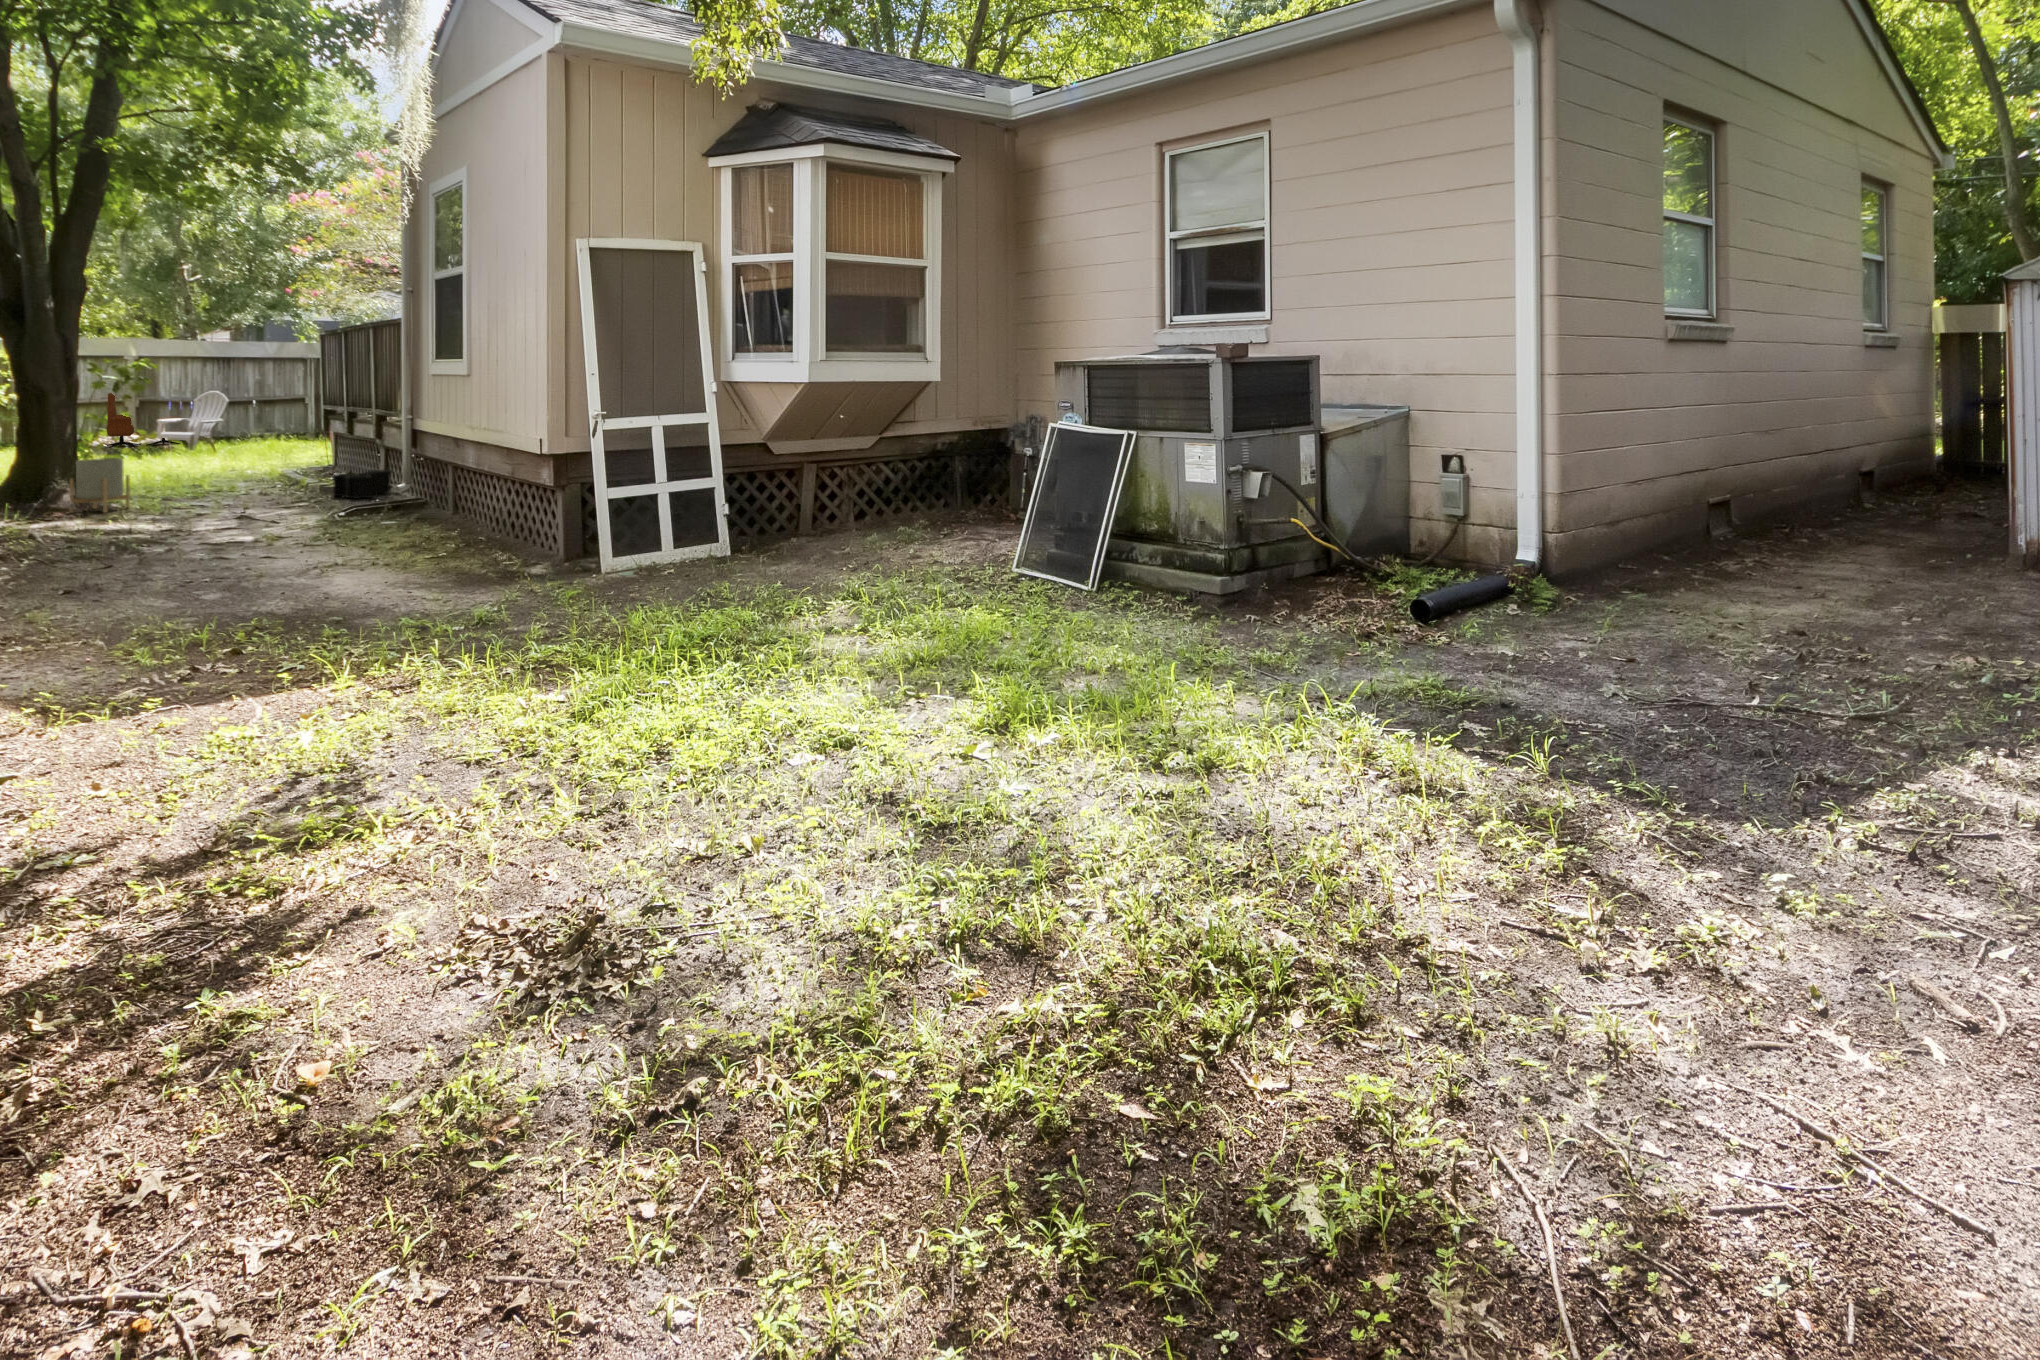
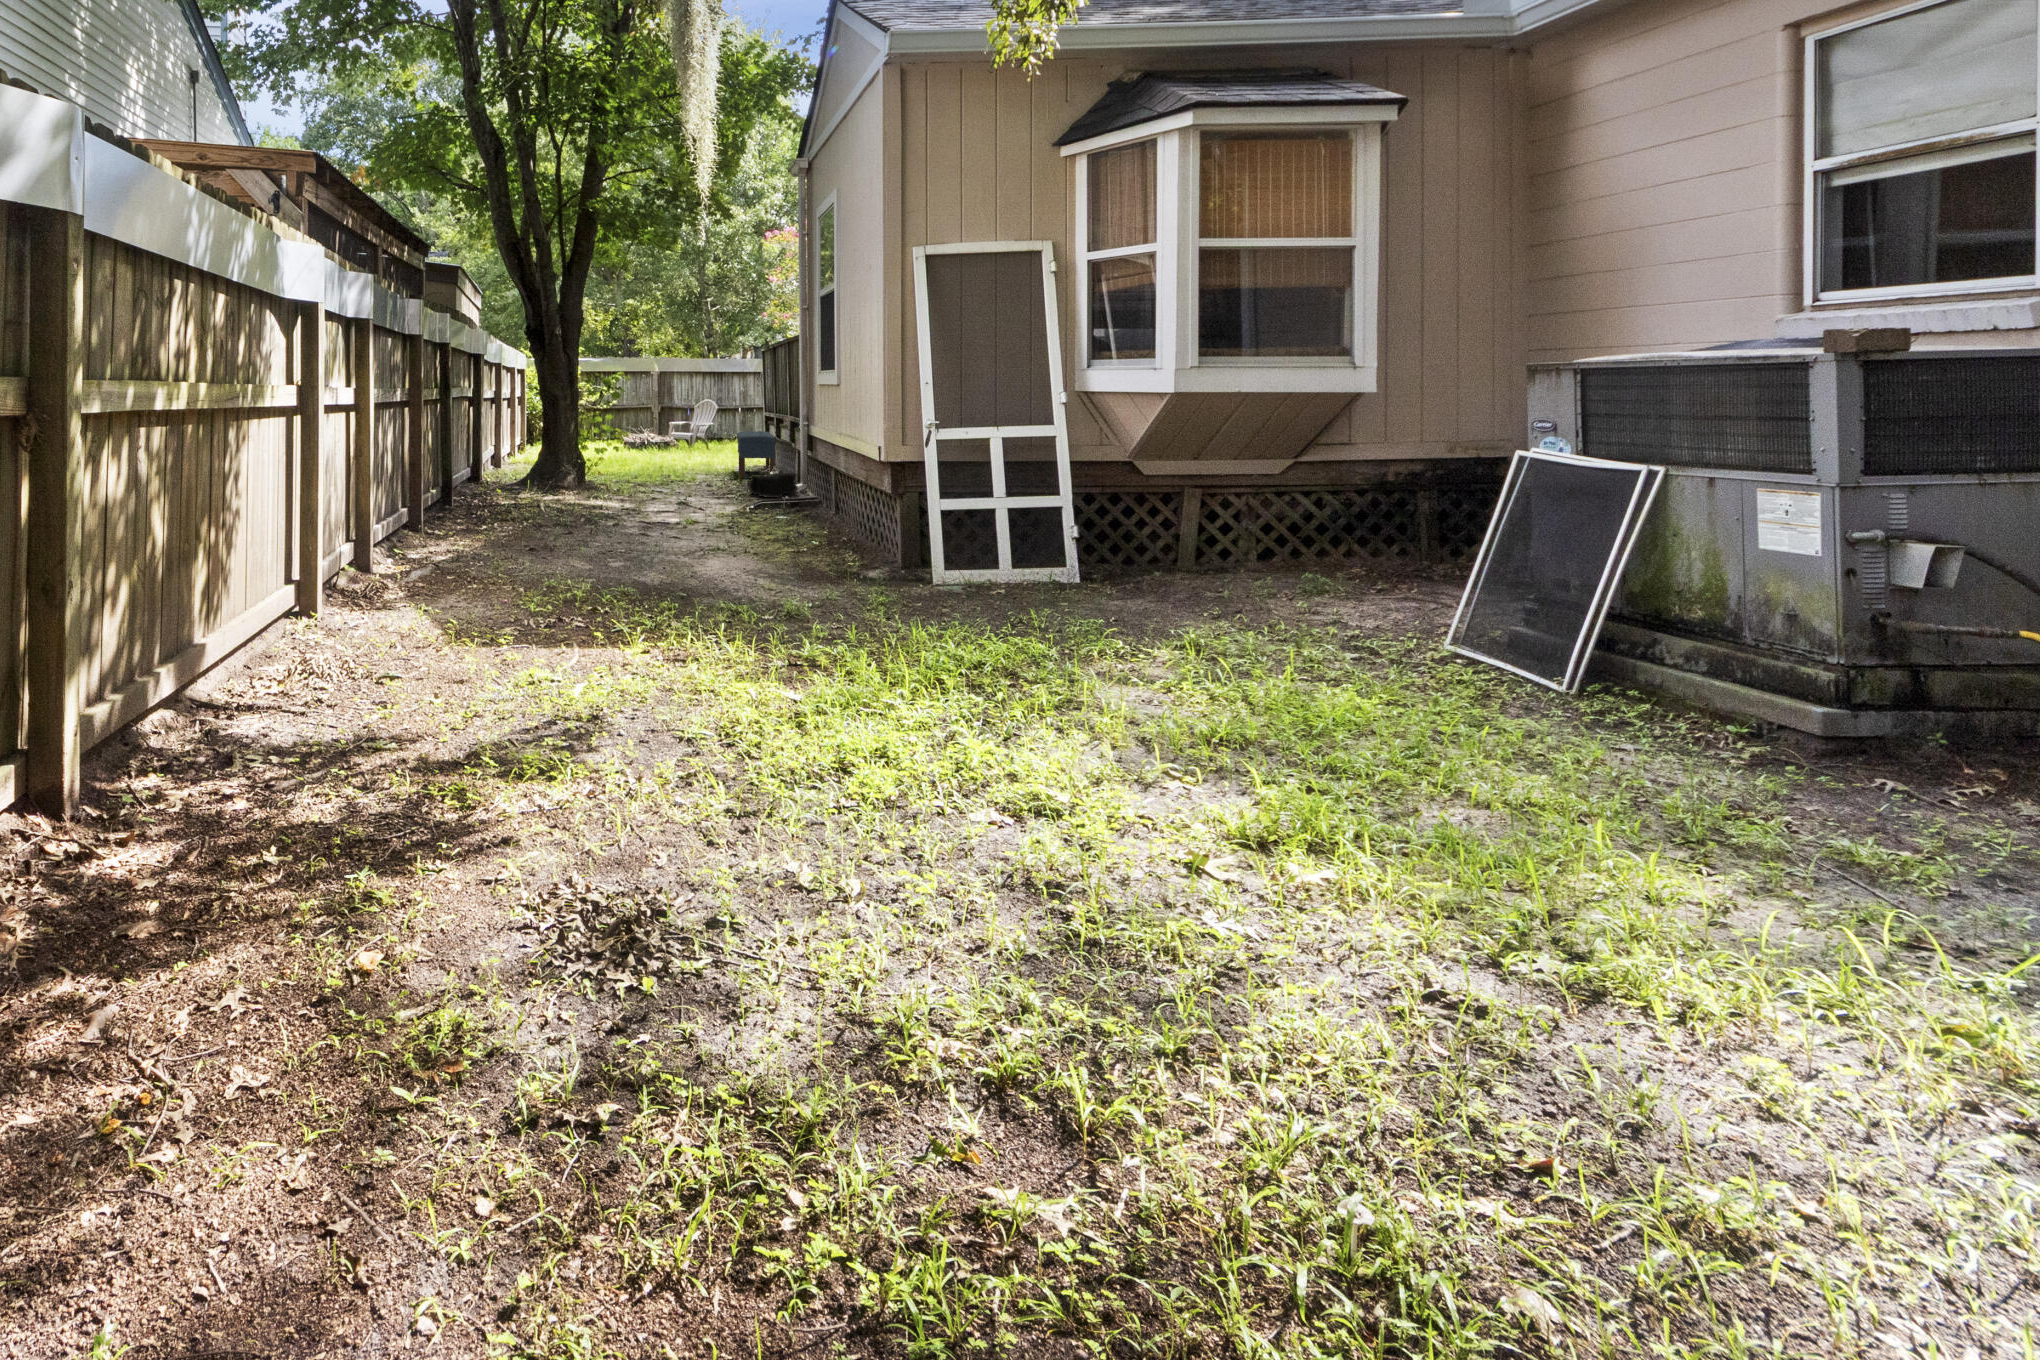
lounge chair: present [107,393,180,447] -> none [626,400,677,444]
bench: none [293,426,350,479] -> present [737,431,775,478]
planter: present [70,458,130,513] -> none [570,450,608,494]

